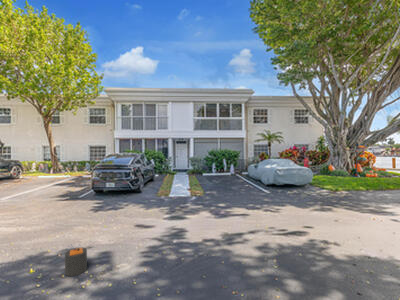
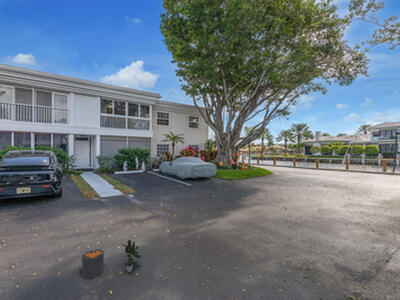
potted plant: none [88,246,114,281] -> present [122,240,141,272]

